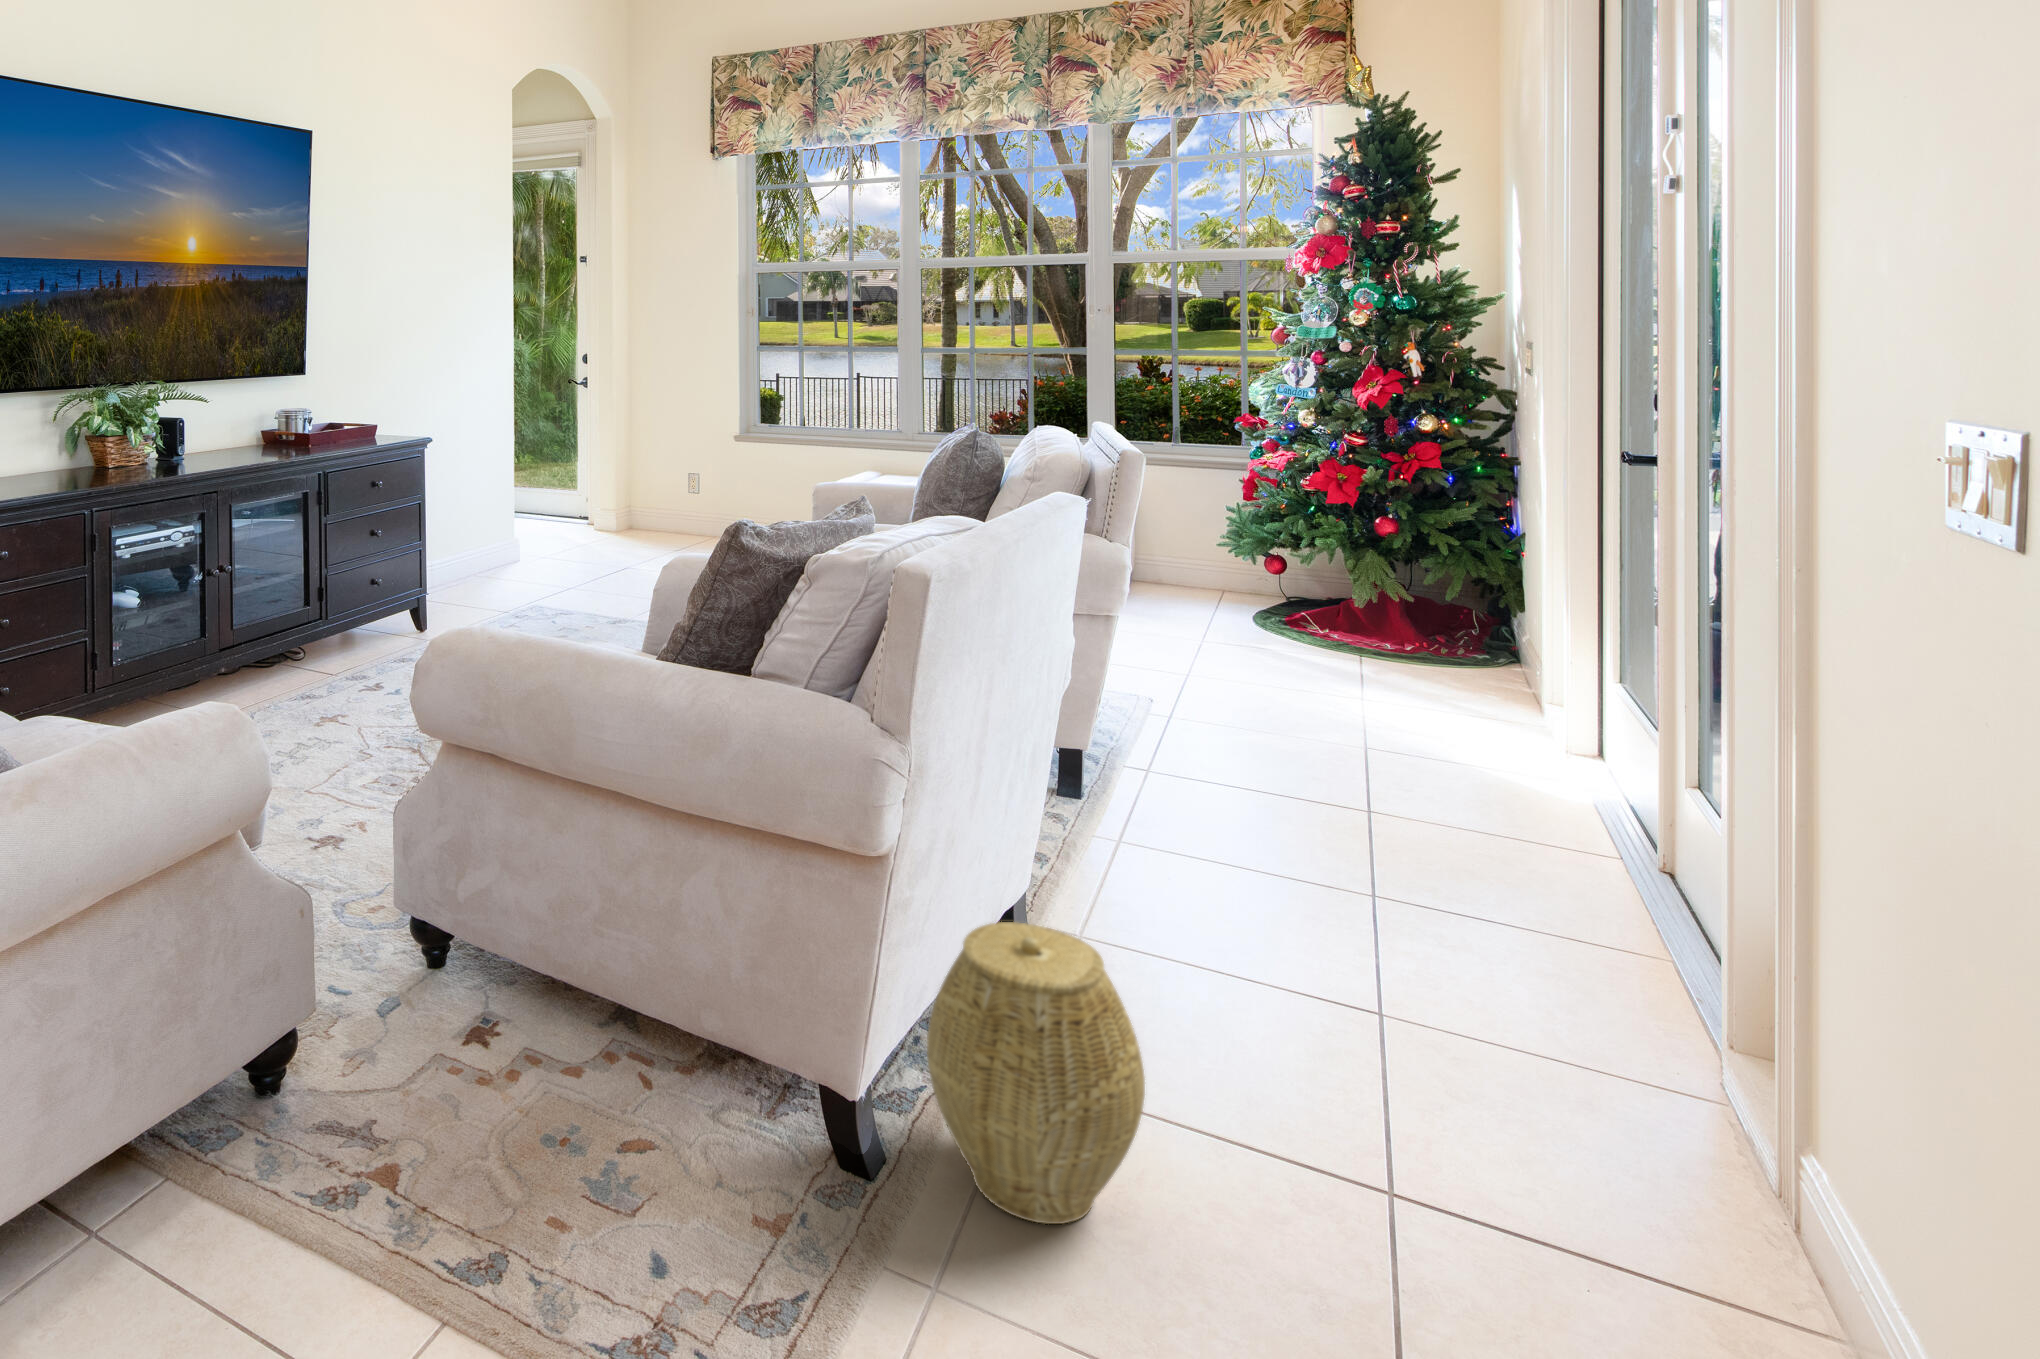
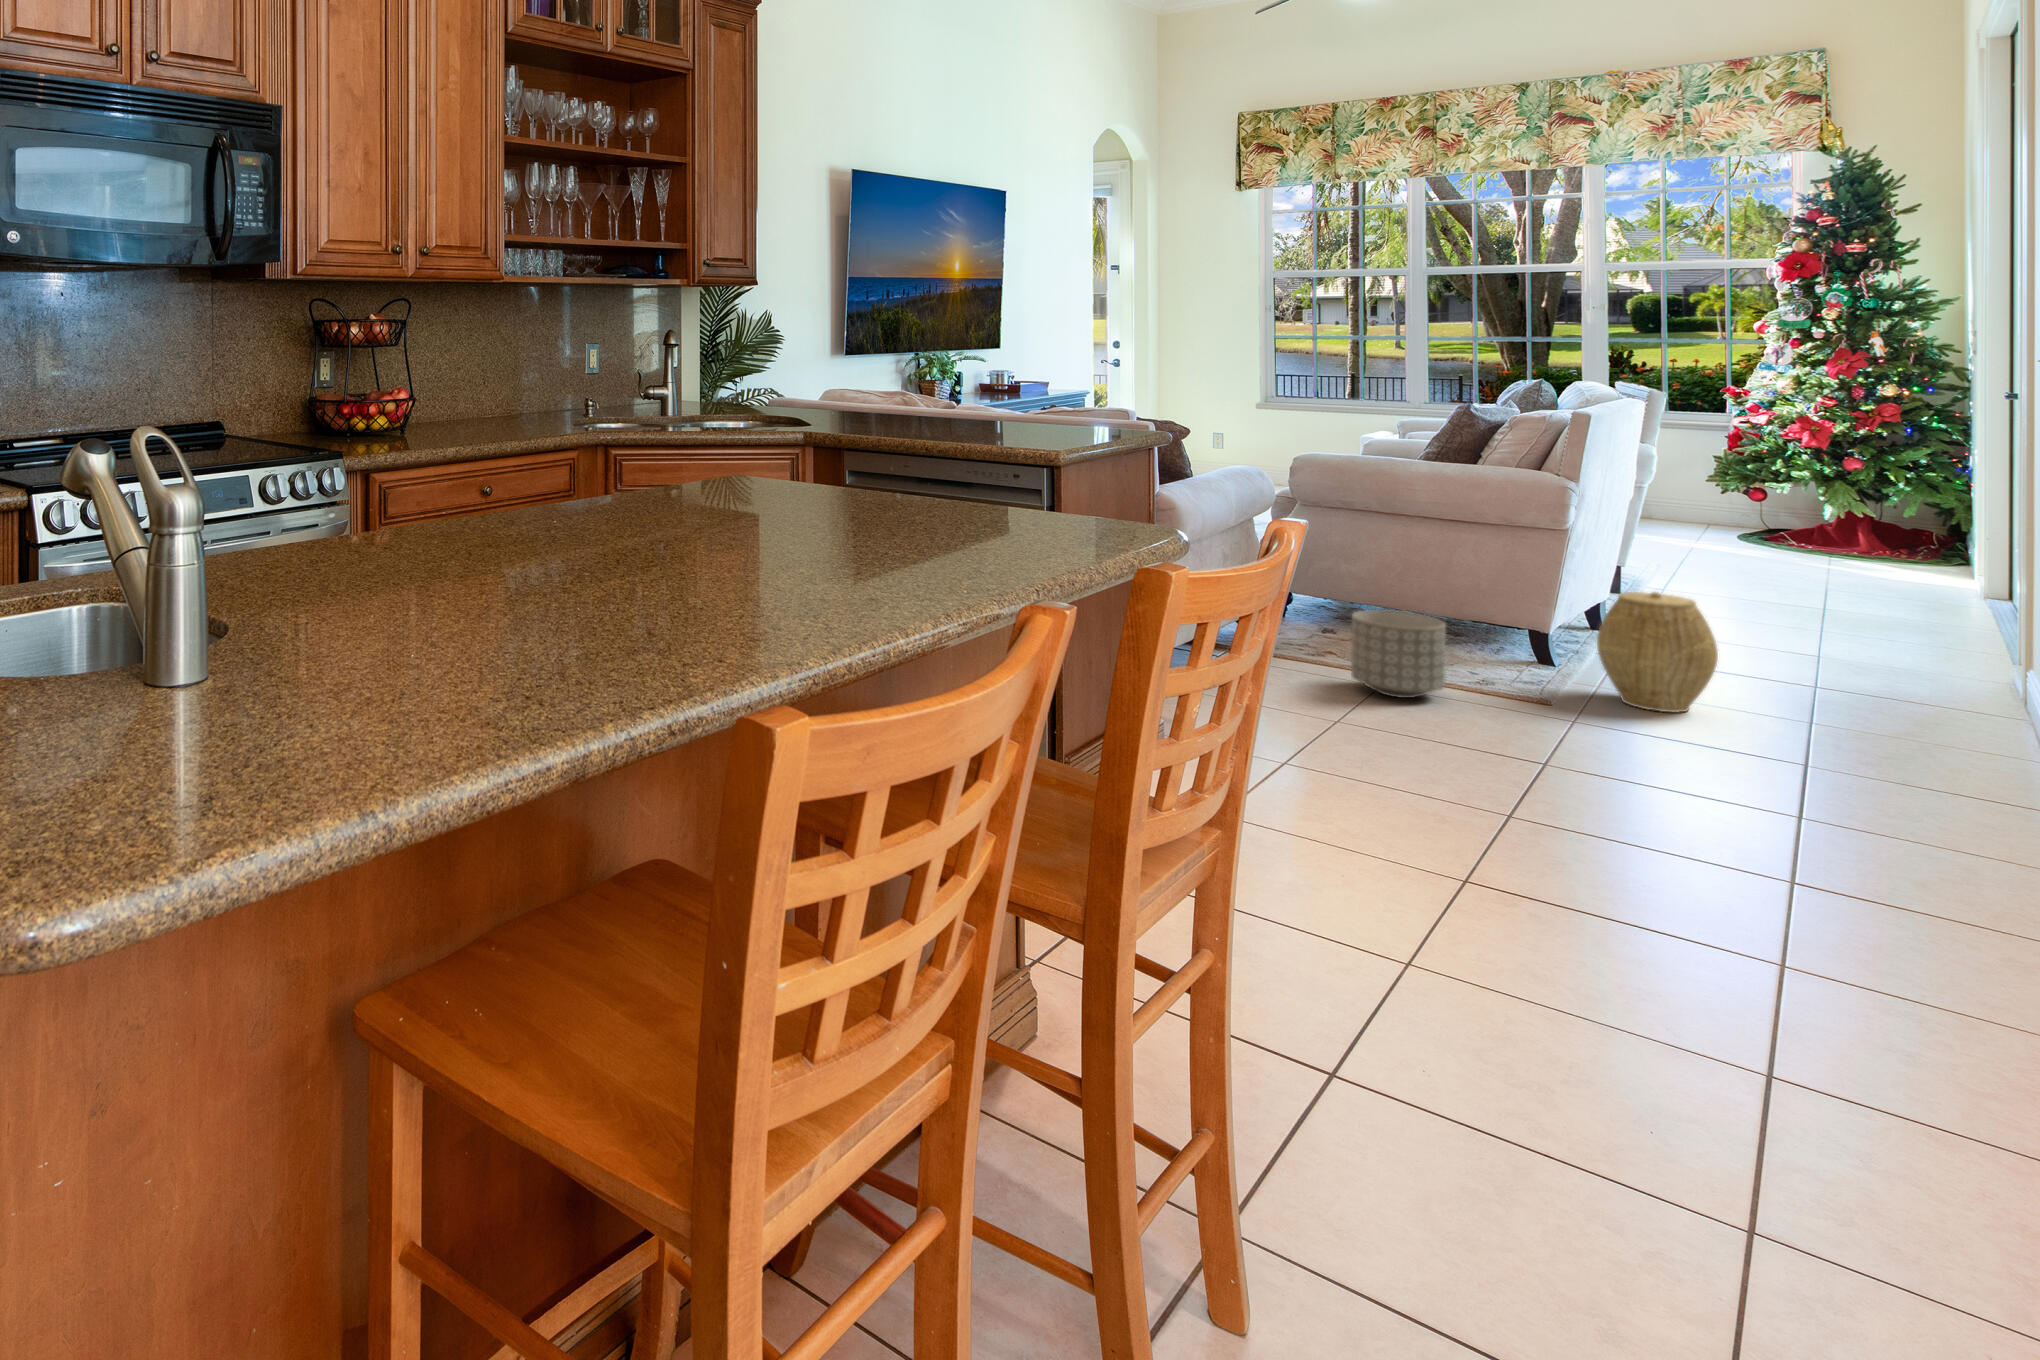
planter: none [437,975,616,1220] -> present [1351,610,1446,698]

